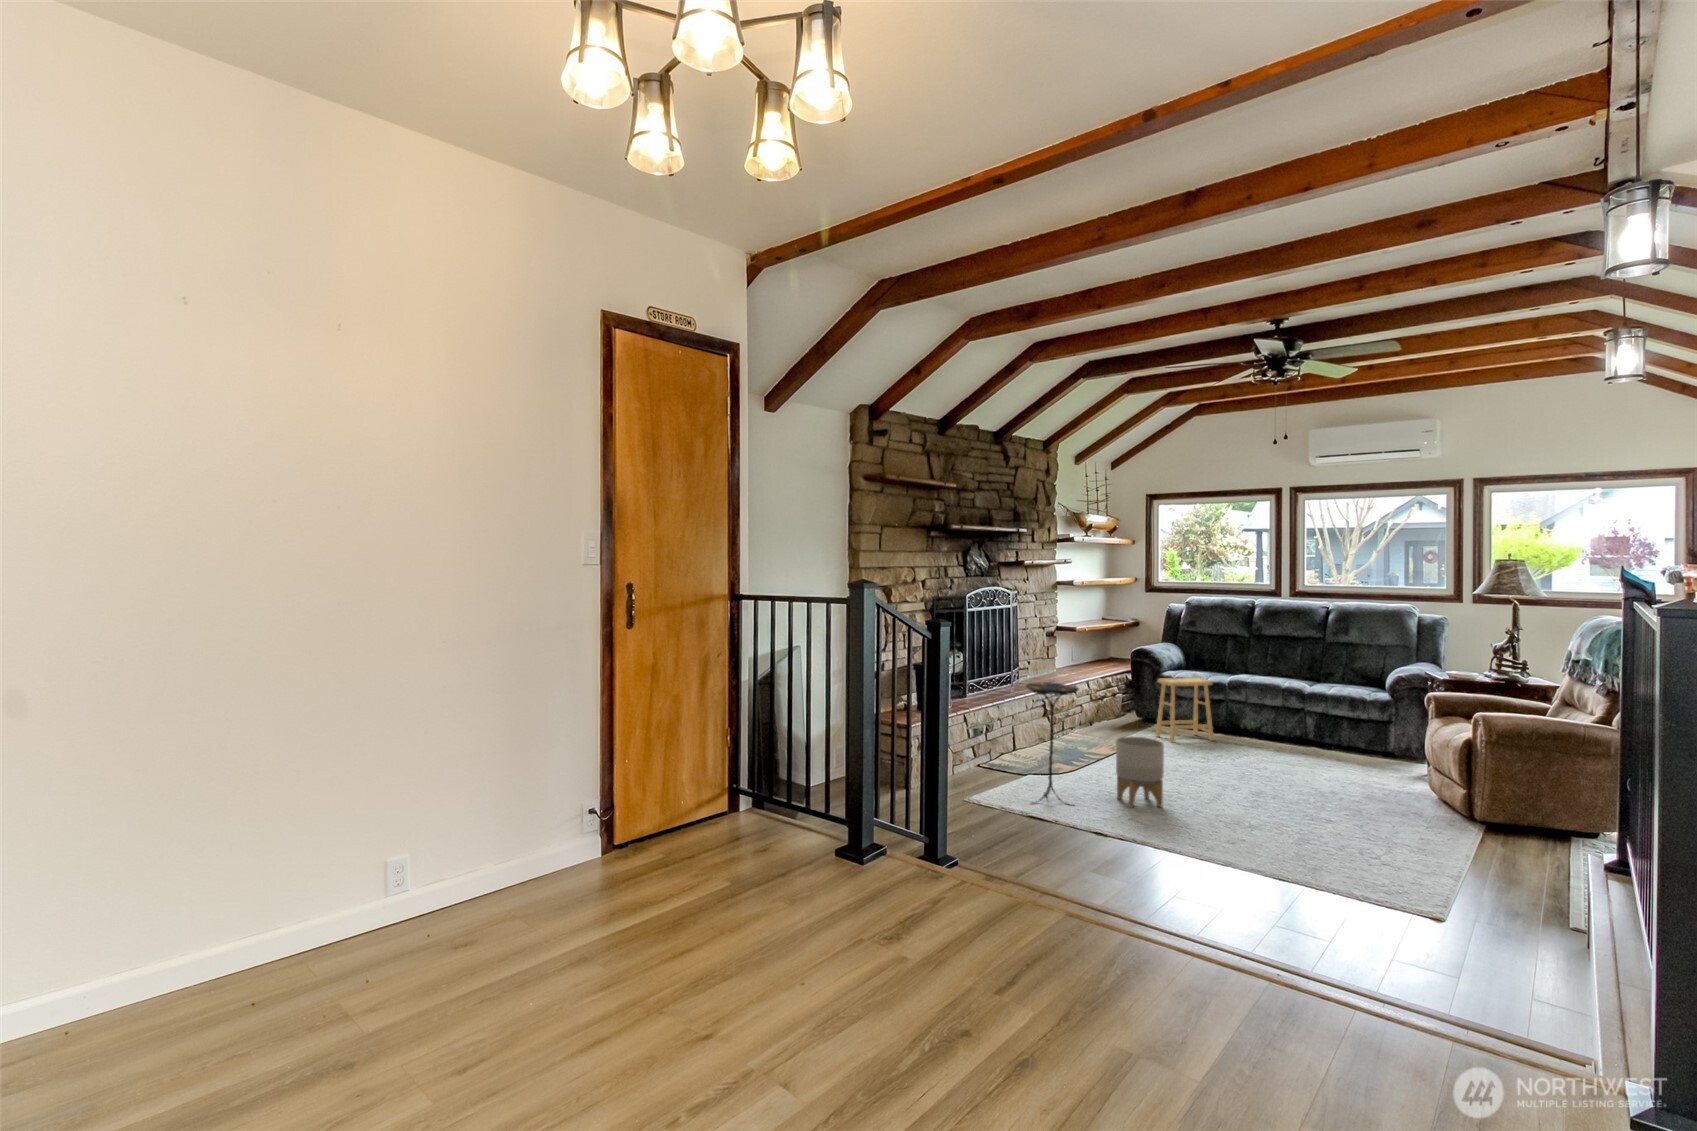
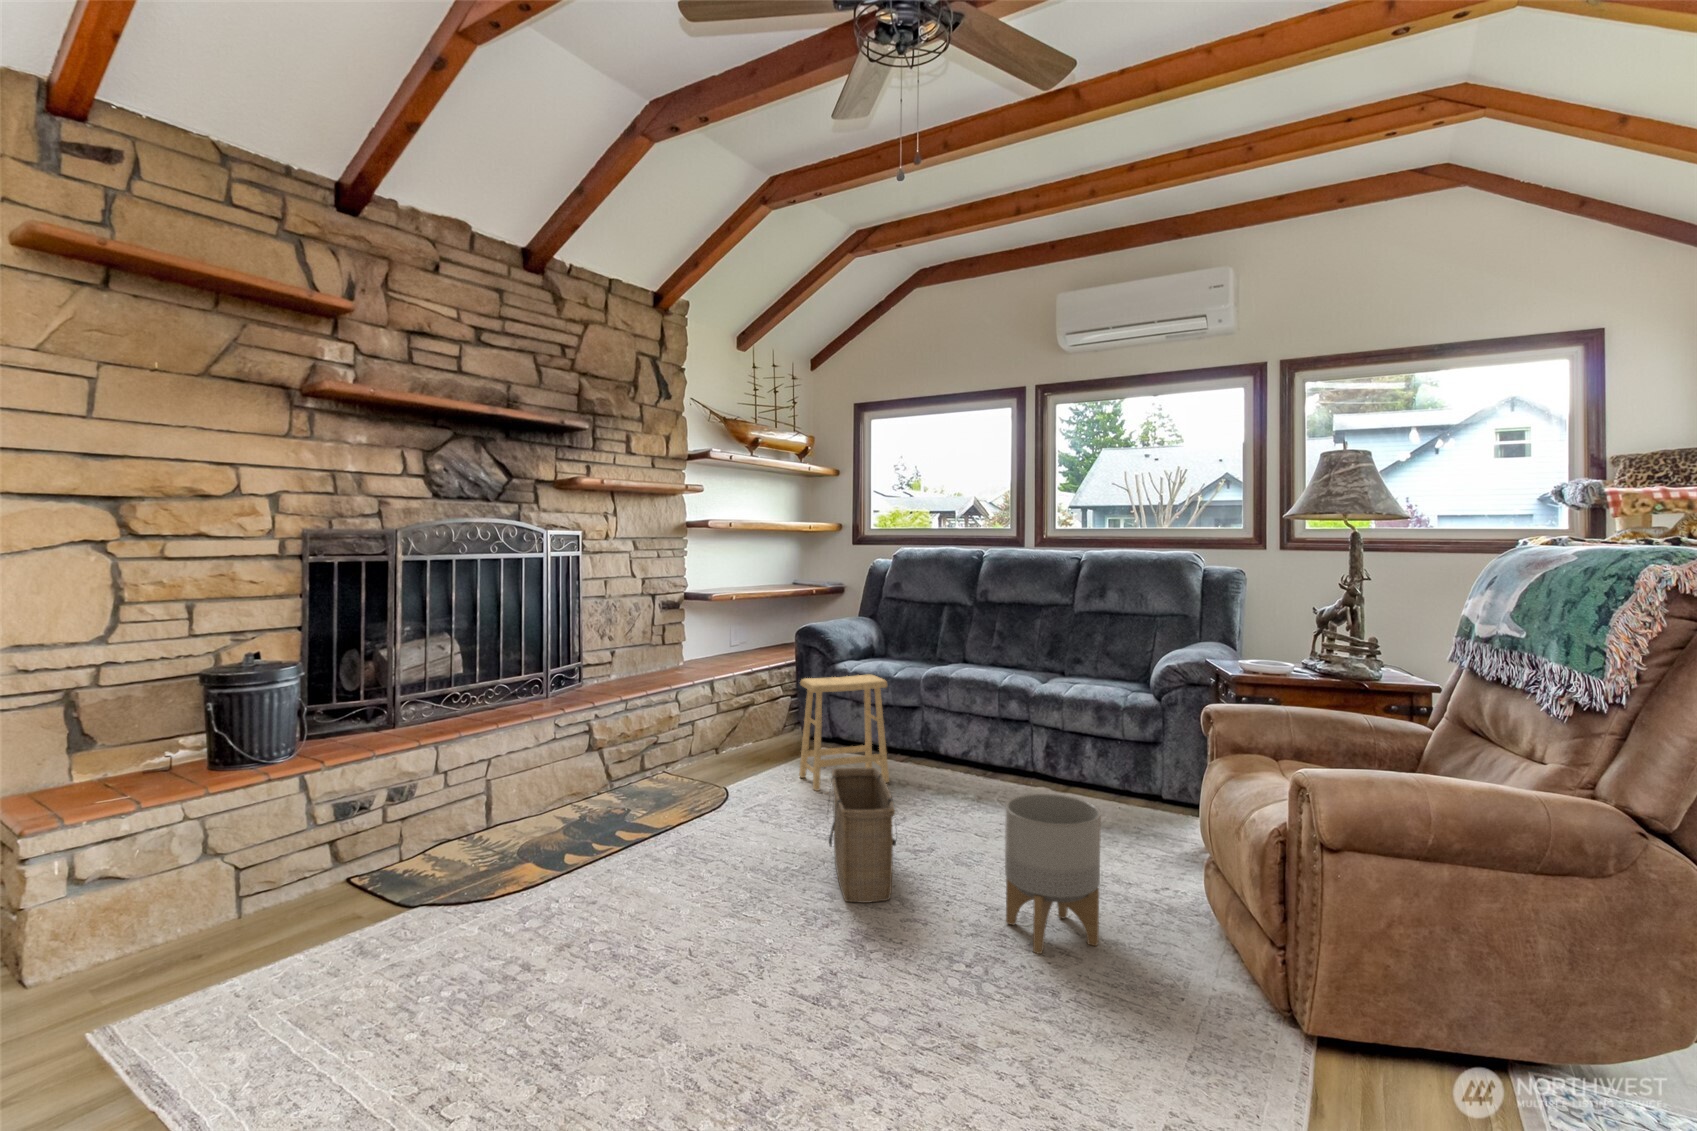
side table: present [1026,682,1079,803] -> none [212,720,383,1057]
basket: none [1210,722,1261,782] -> present [829,768,896,903]
planter: present [1116,736,1164,808] -> present [1005,794,1101,954]

